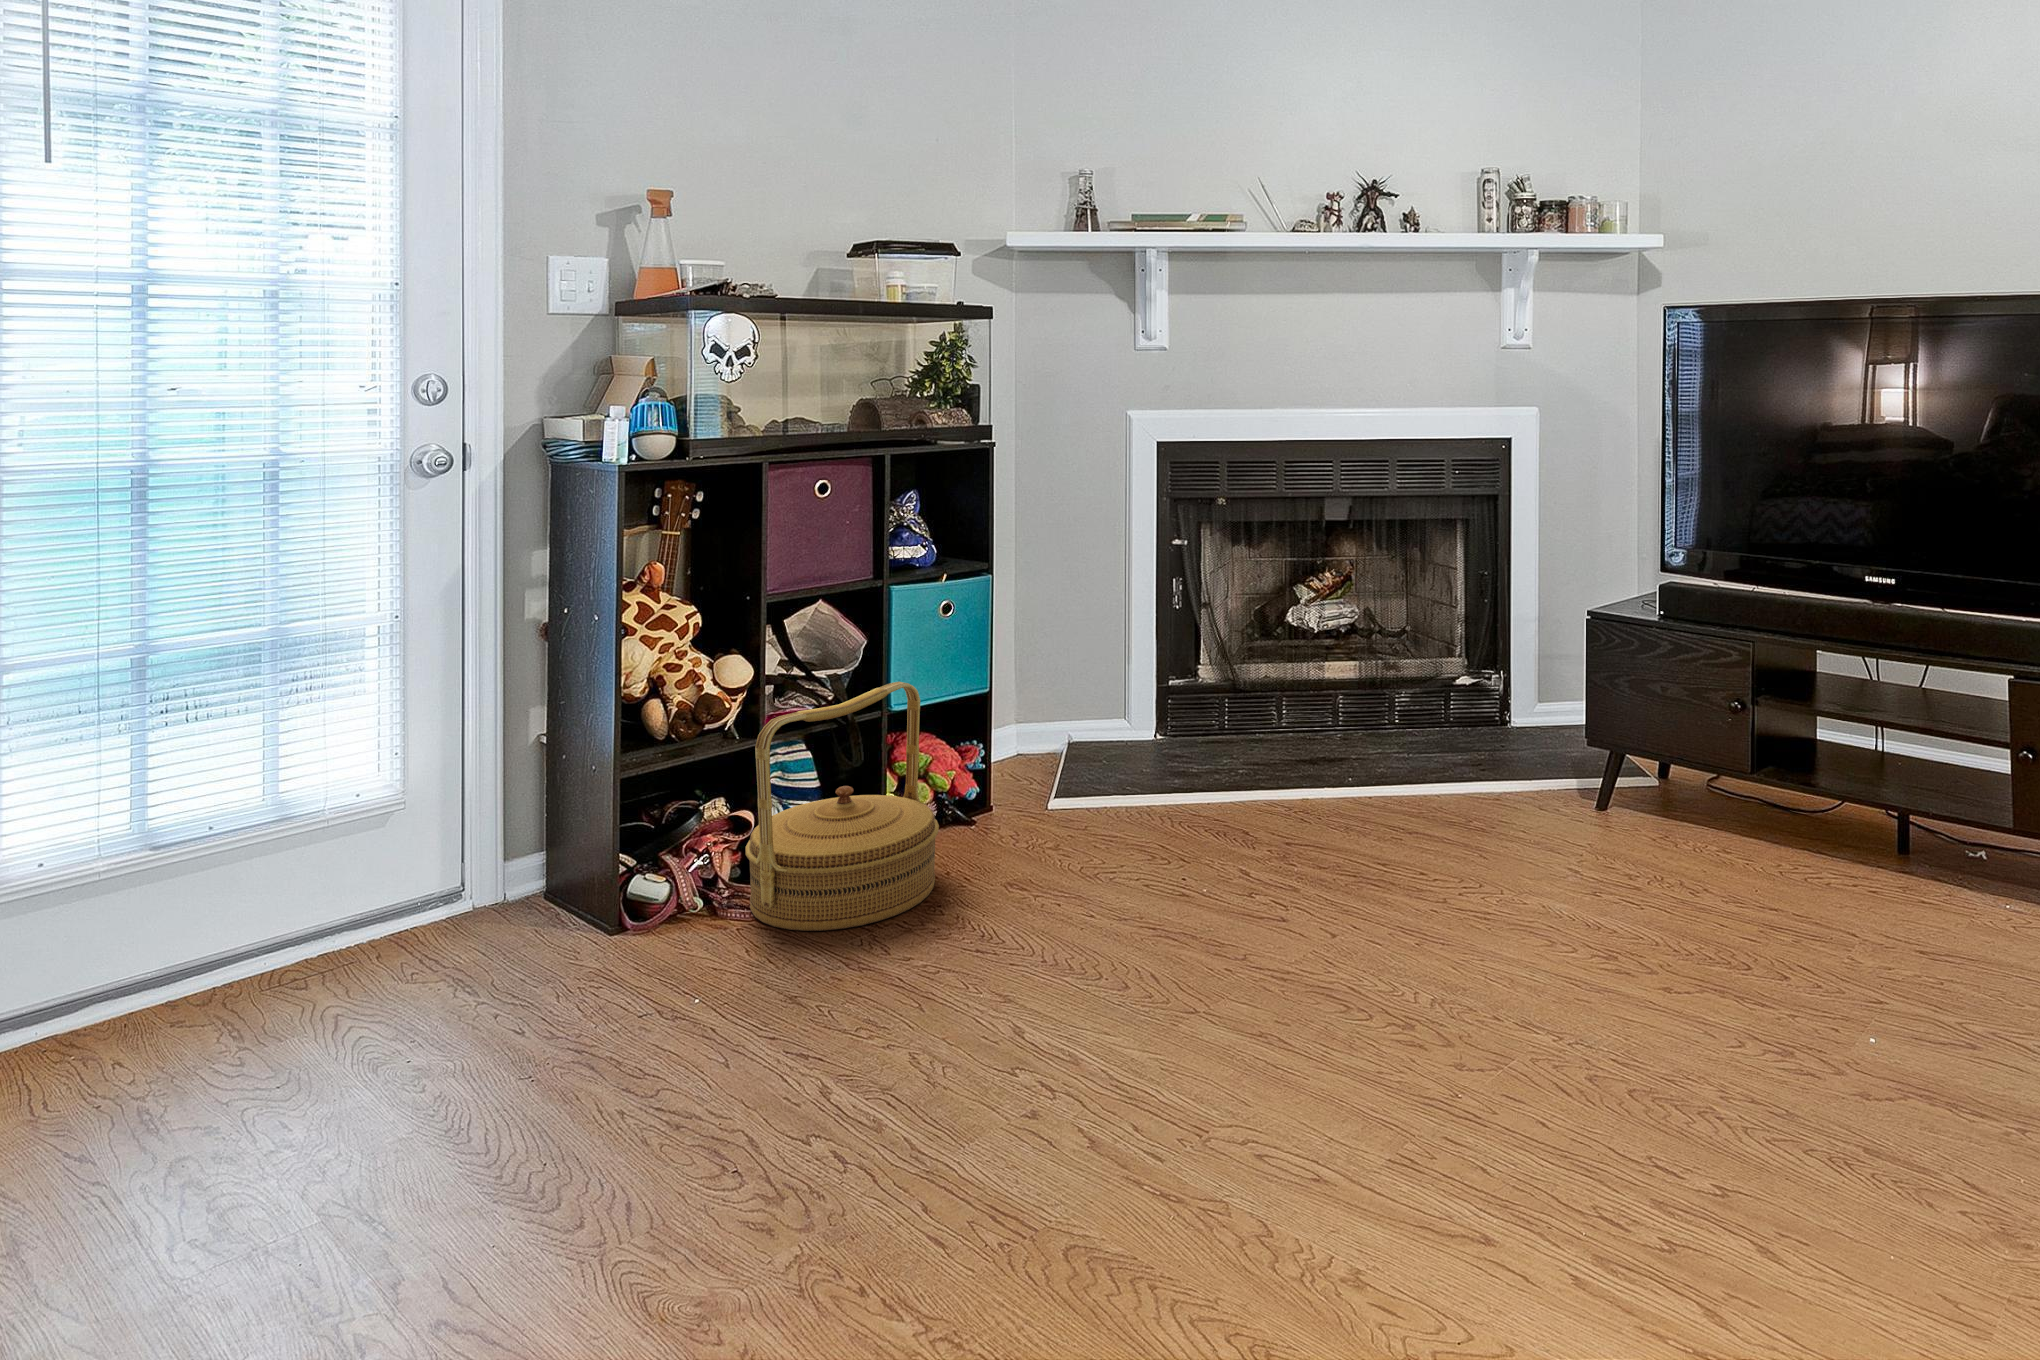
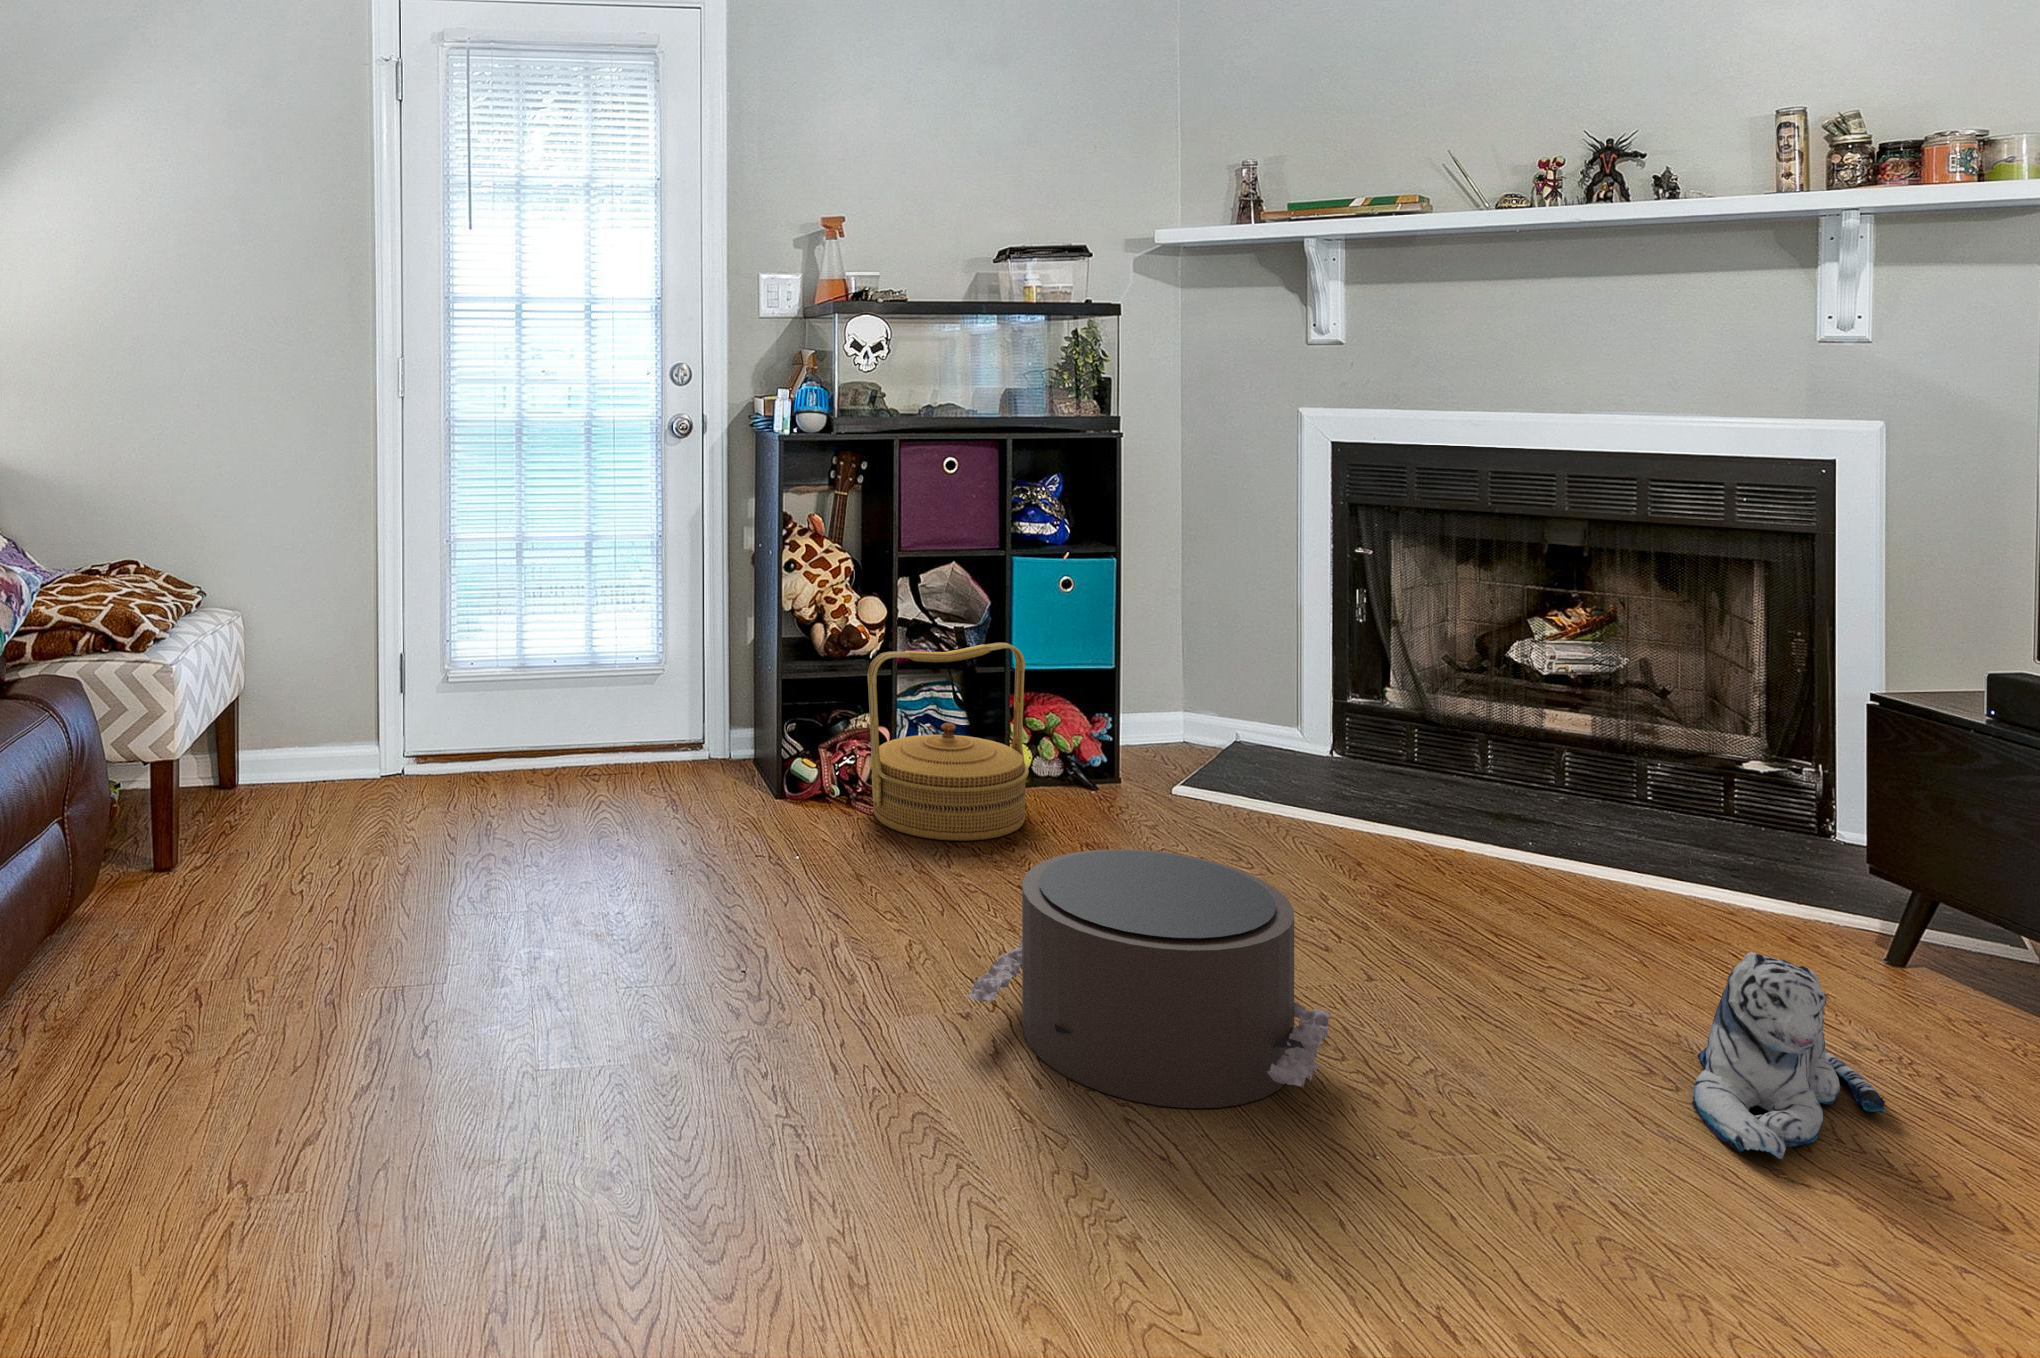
plush toy: none [1594,833,1717,998] -> present [1692,952,1886,1160]
pouf: none [1066,872,1430,1162] -> present [968,849,1330,1108]

